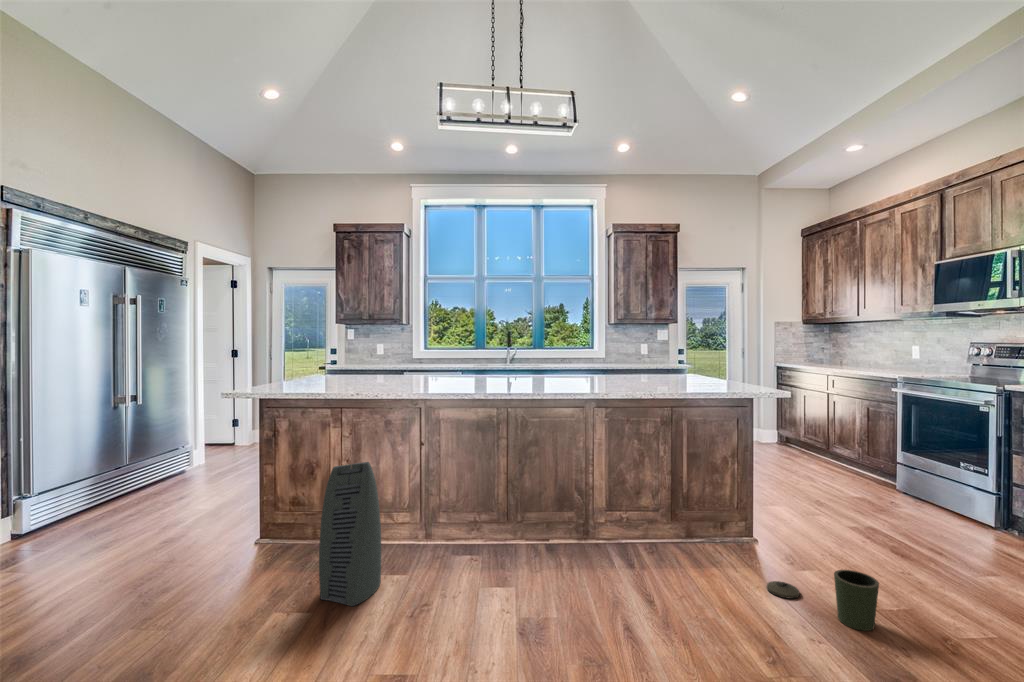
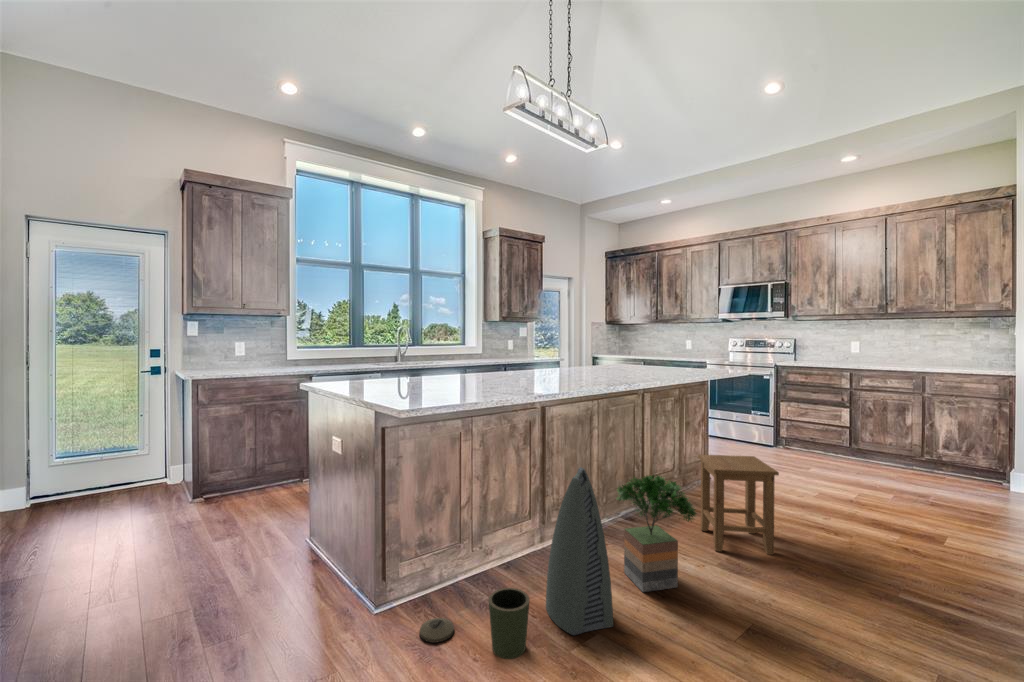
potted tree: none [420,483,490,606] -> present [617,475,696,592]
stool: none [559,485,660,624] -> present [698,455,779,555]
trash can: present [767,570,879,631] -> present [419,588,529,659]

